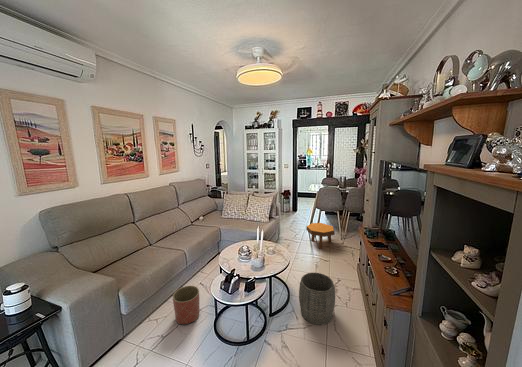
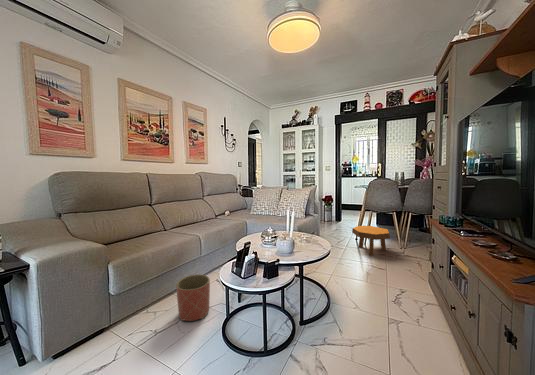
woven basket: present [299,273,335,325] -> none [342,269,398,345]

